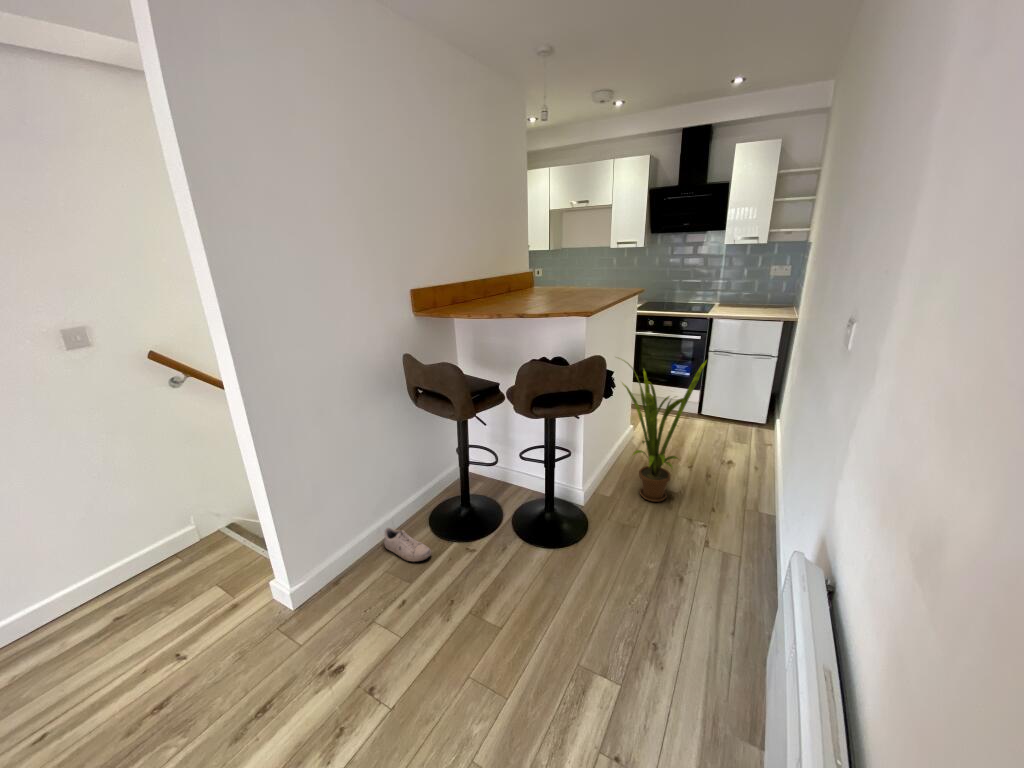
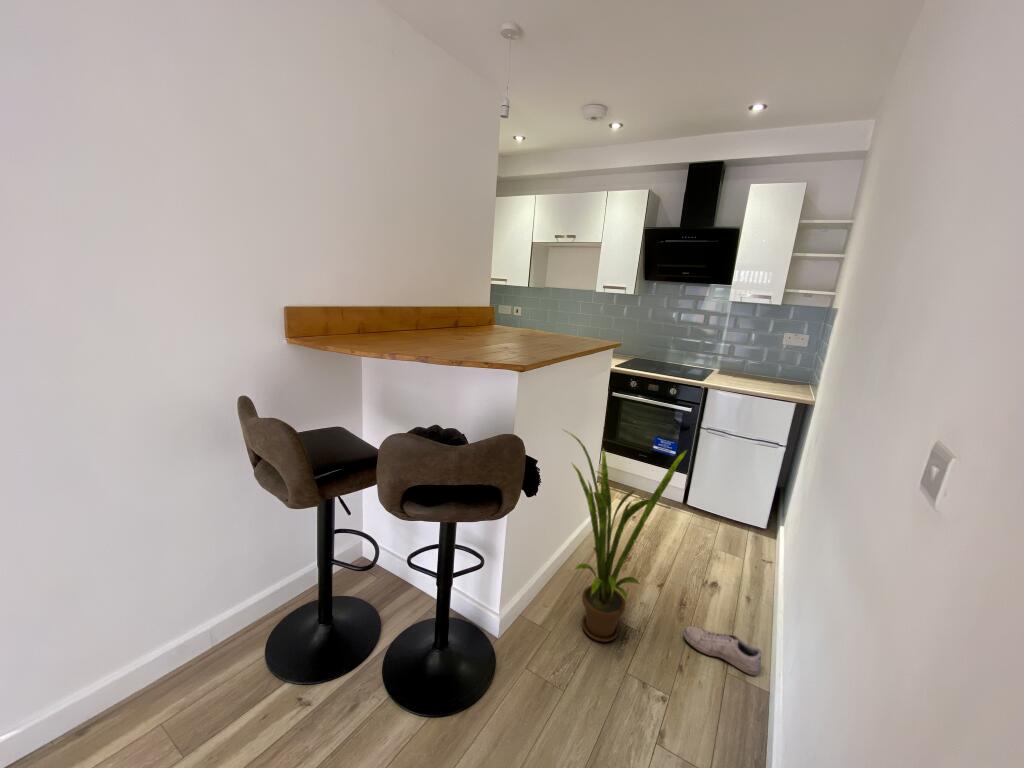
shoe: present [384,528,431,562] -> present [683,626,762,675]

